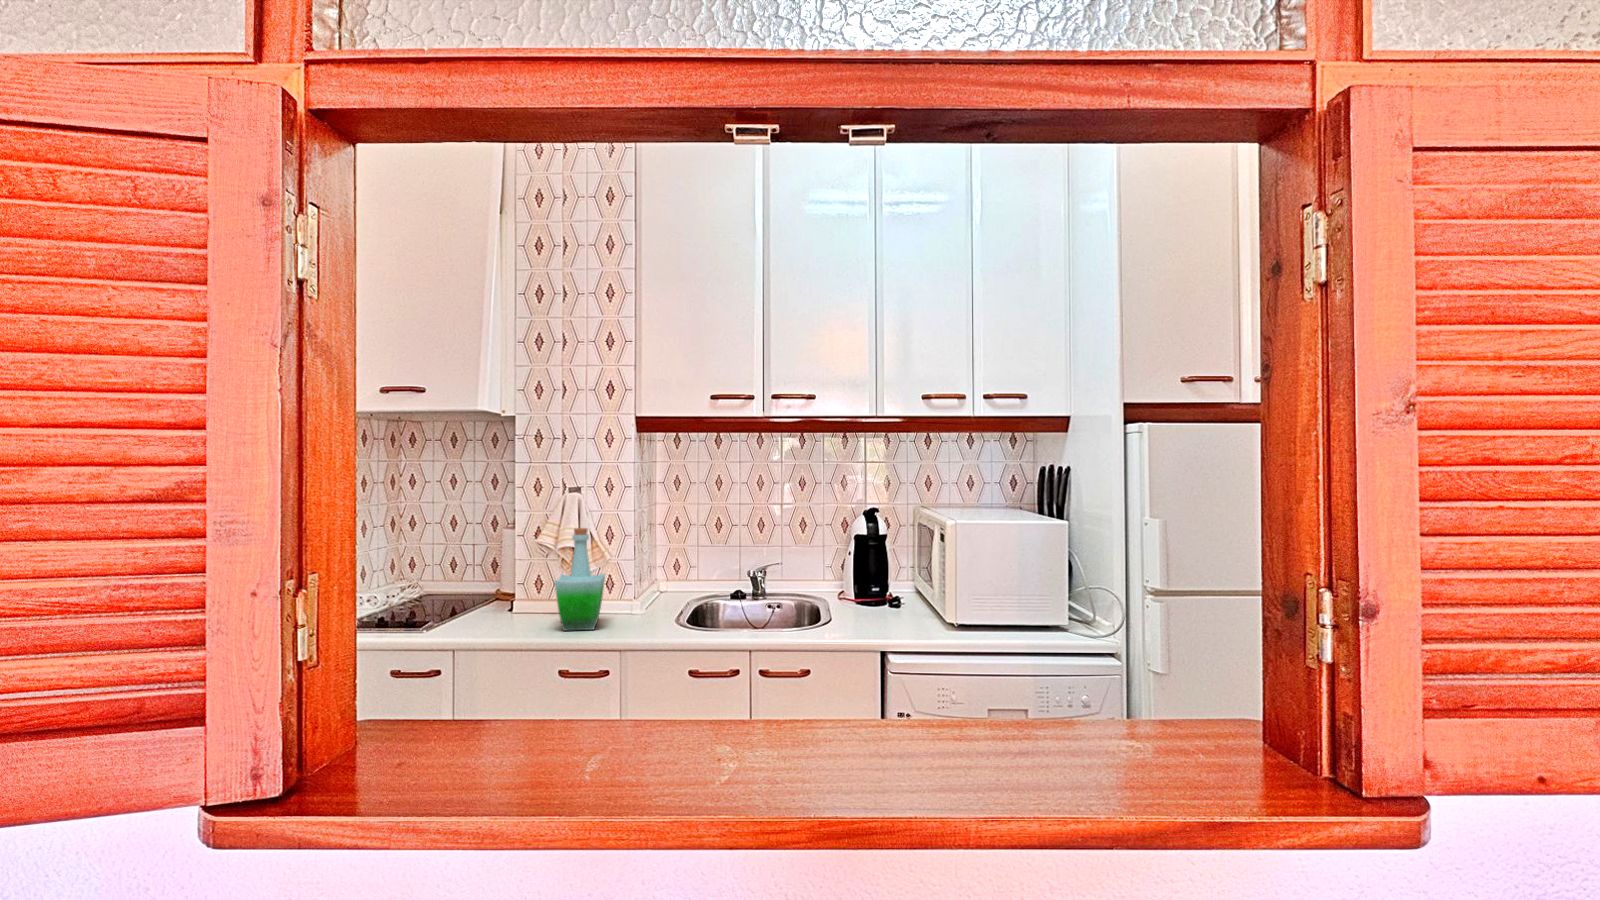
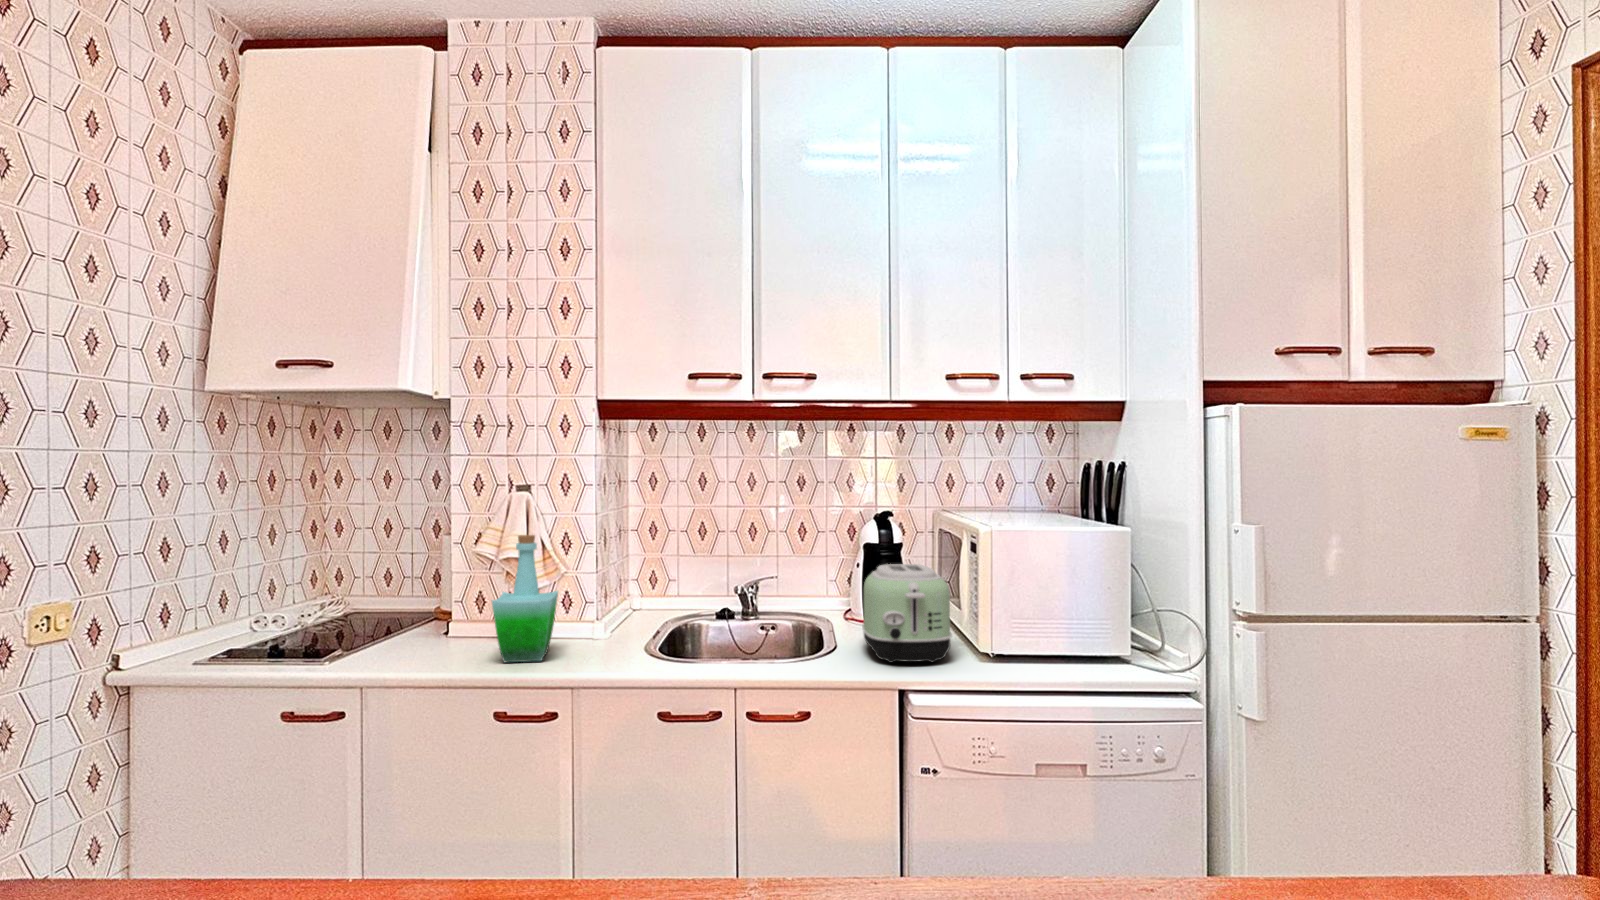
toaster: none [853,552,924,630] -> present [862,564,952,663]

